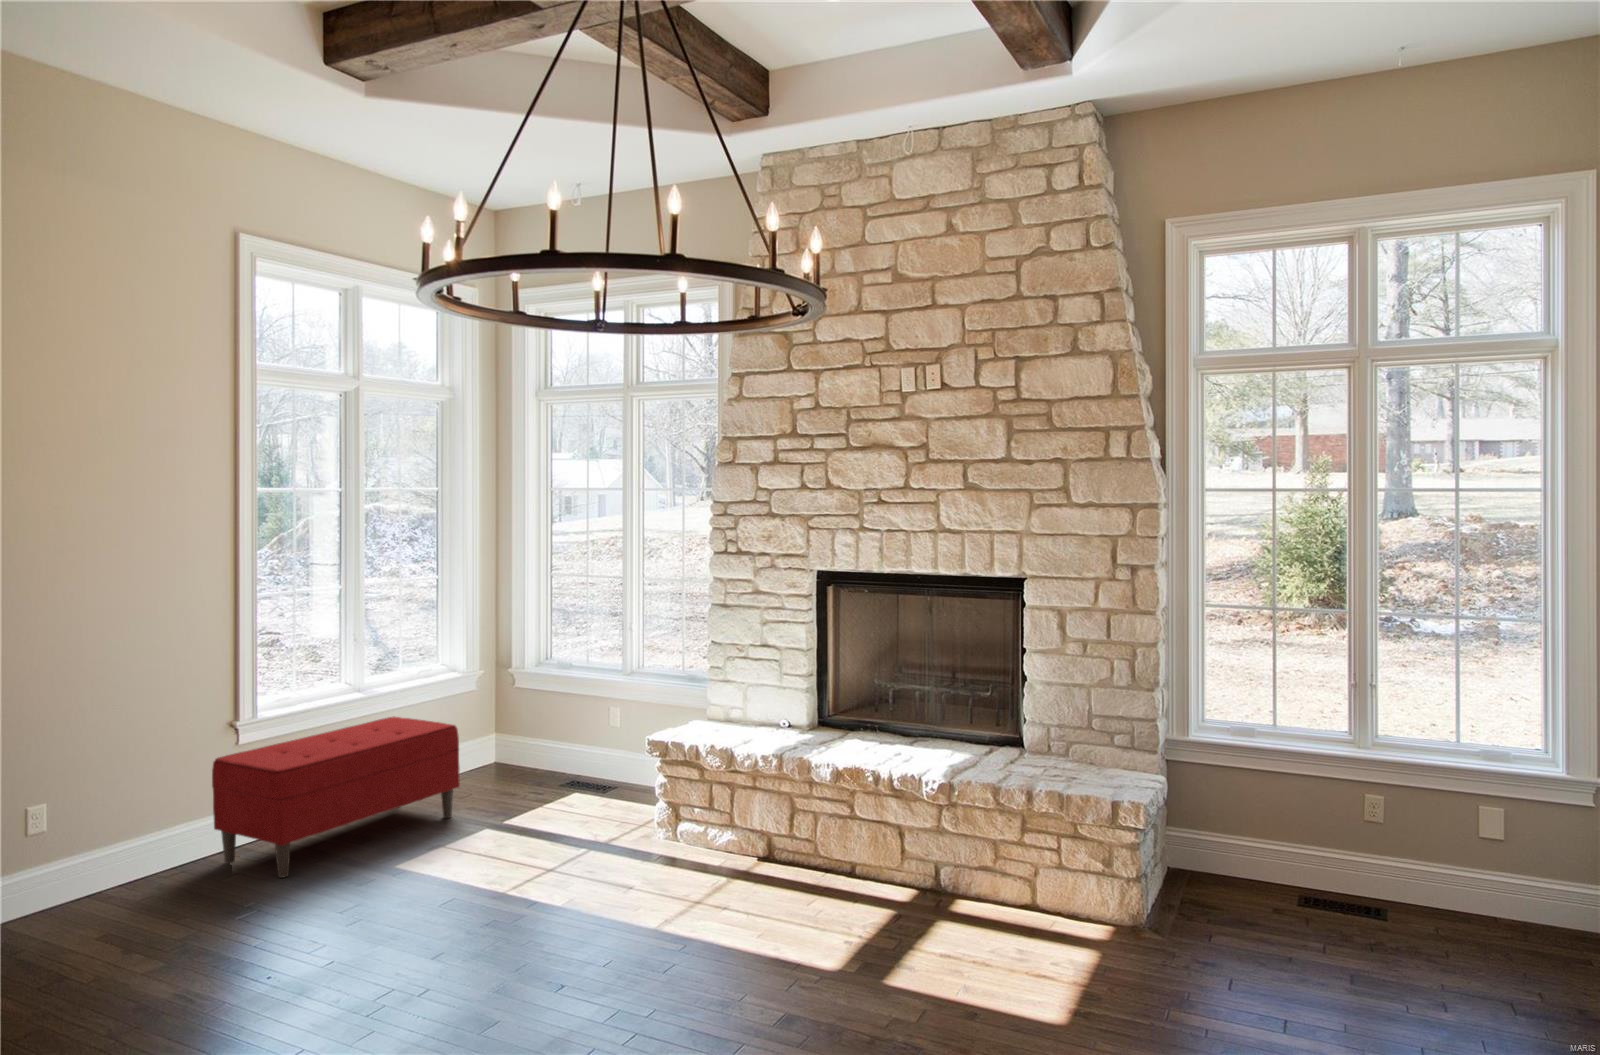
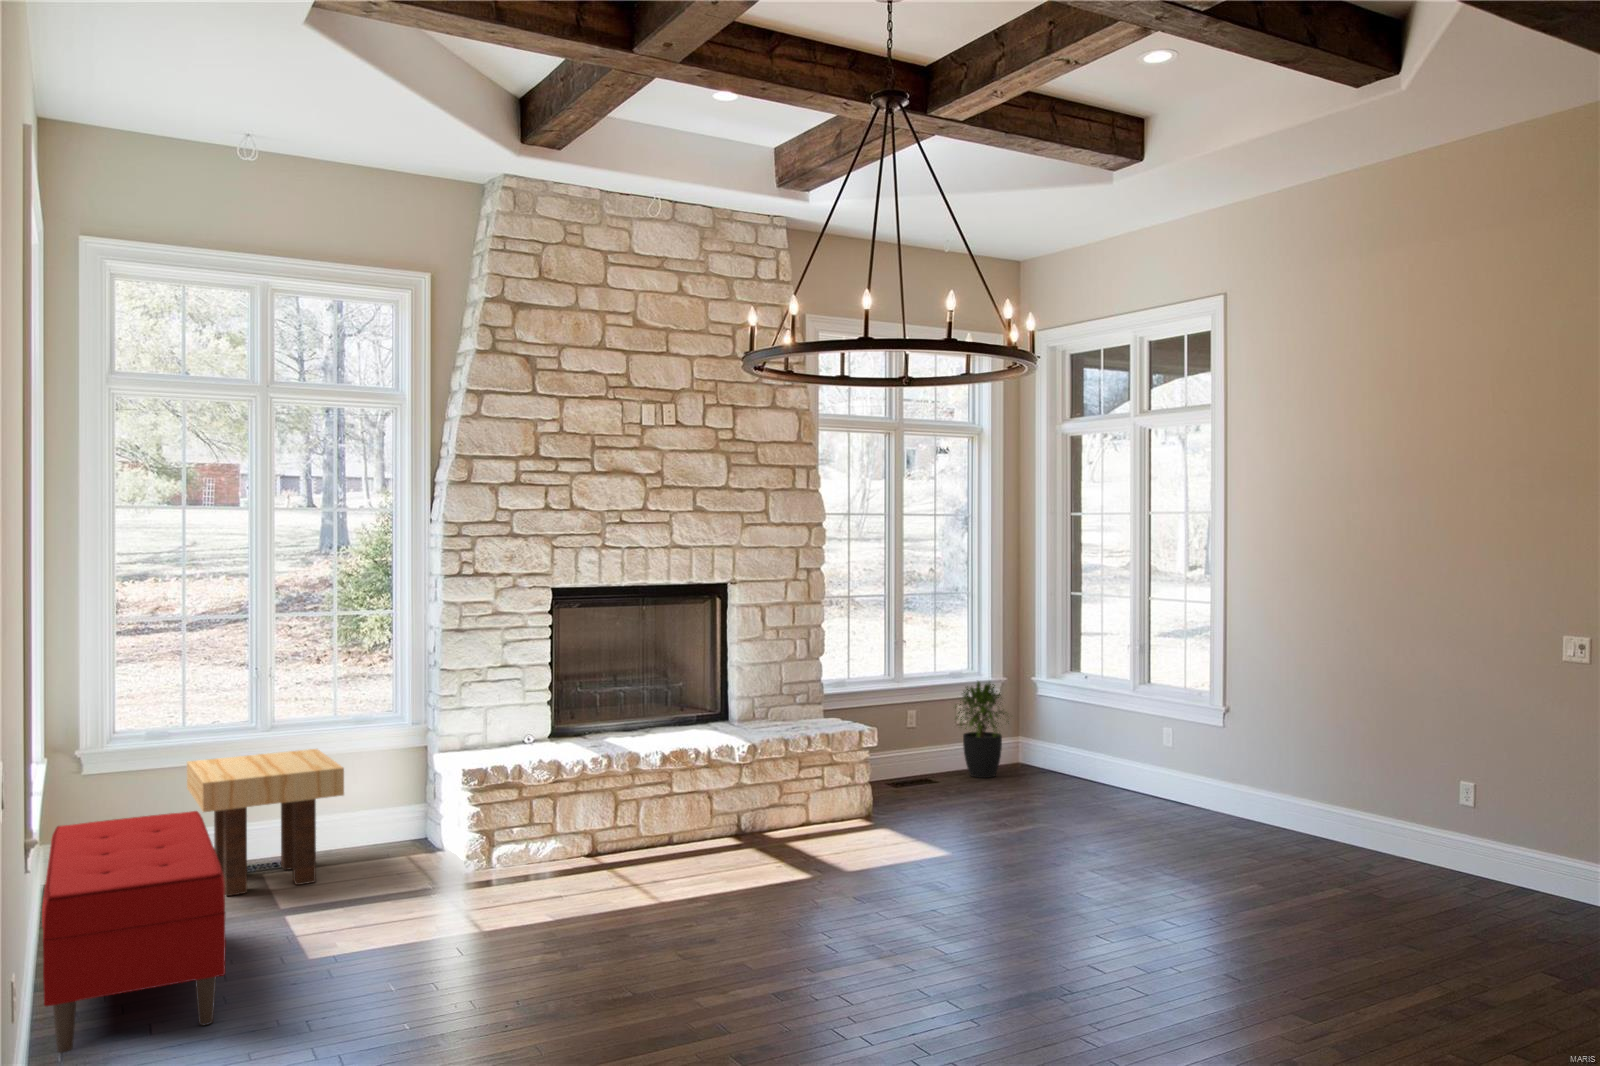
side table: none [509,688,654,805] -> present [187,749,344,896]
potted plant: none [1417,769,1532,941] -> present [956,681,1007,778]

